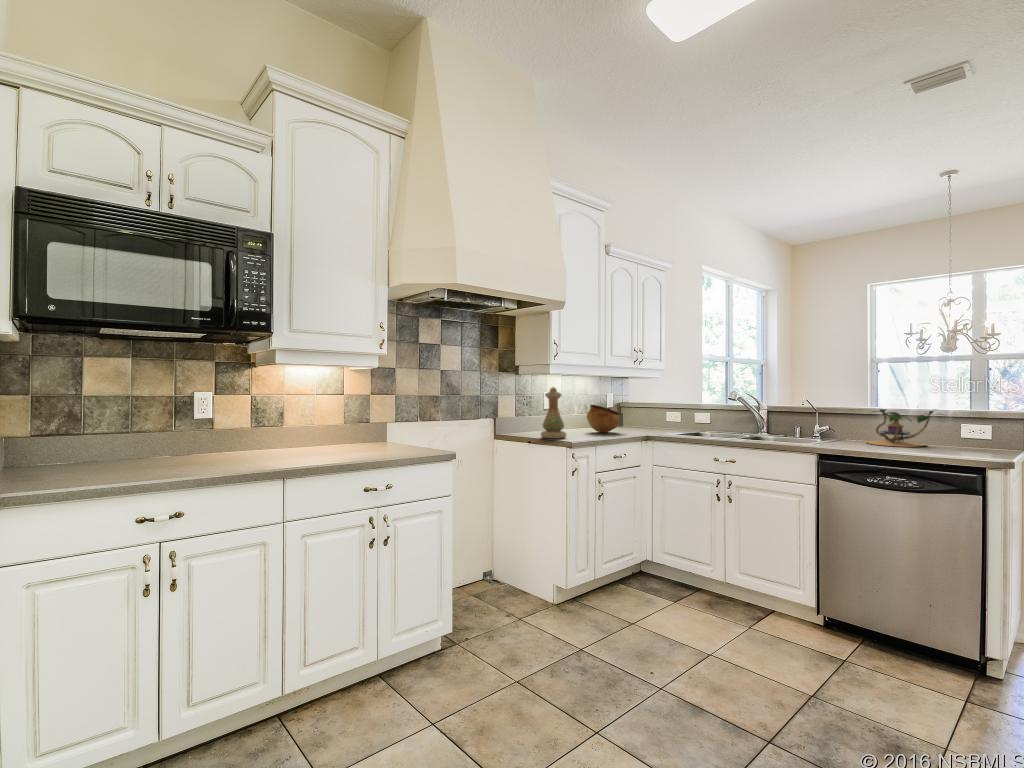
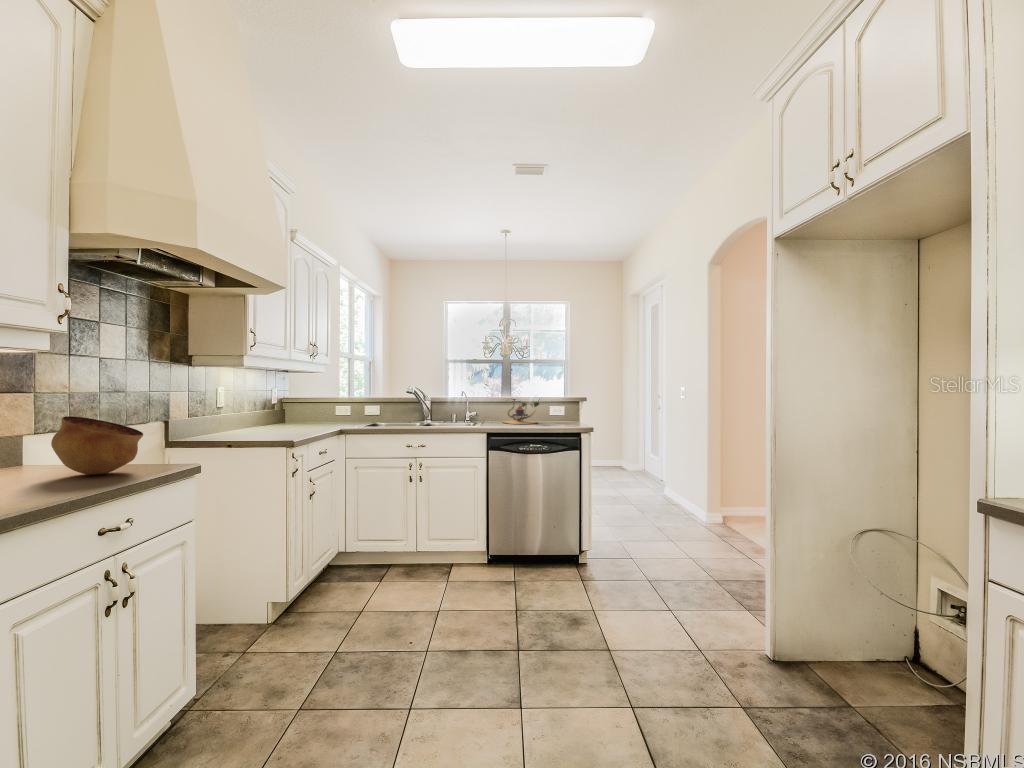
vase: present [541,387,566,439] -> none [235,381,268,439]
bowl: present [587,405,621,433] -> present [51,416,143,475]

